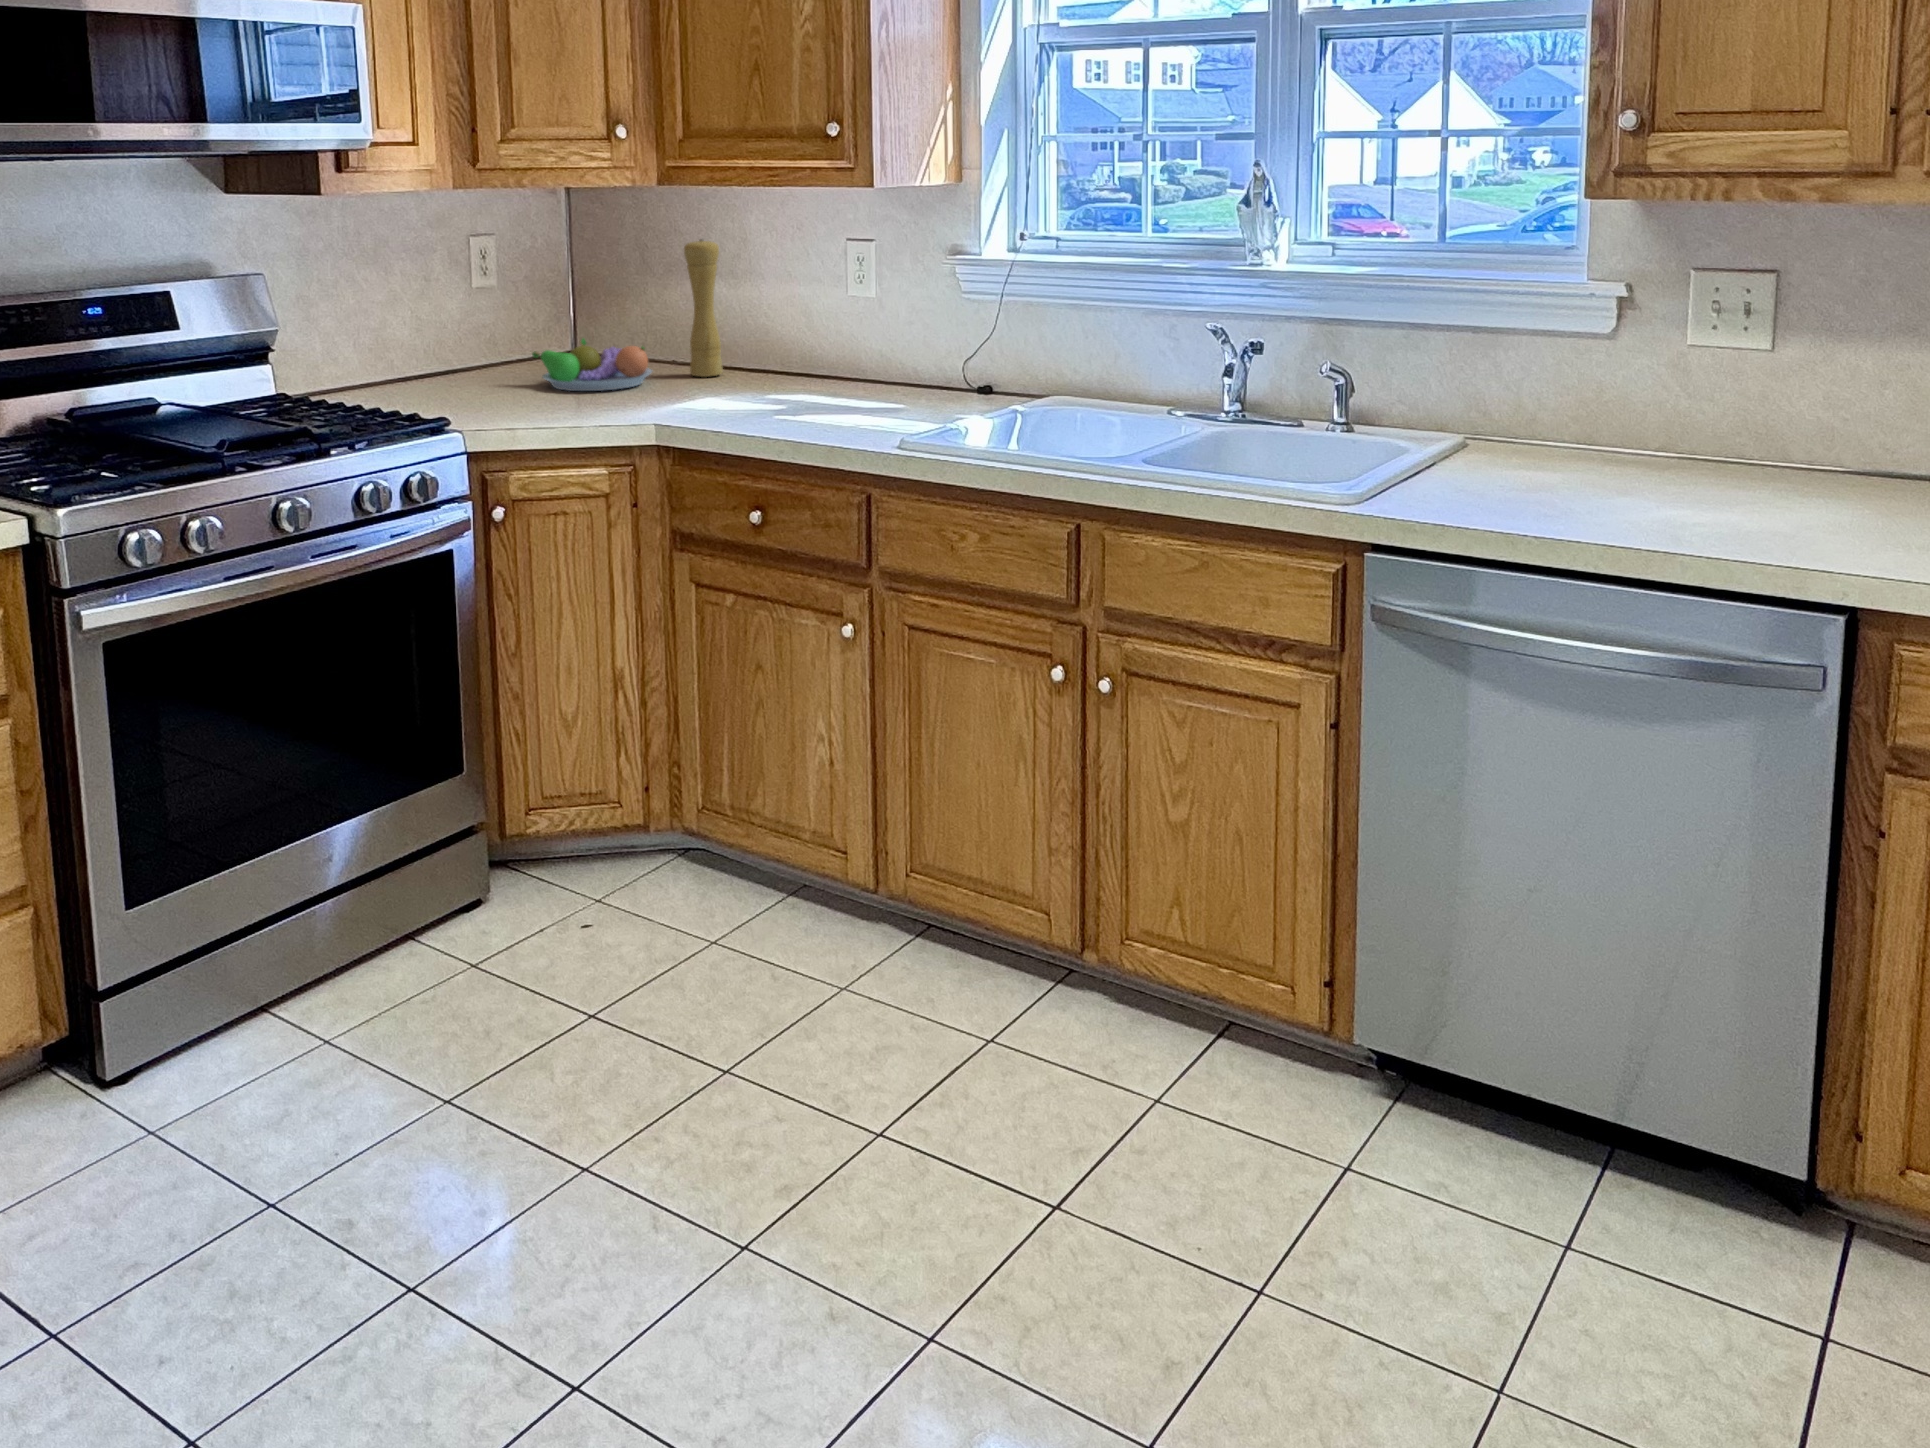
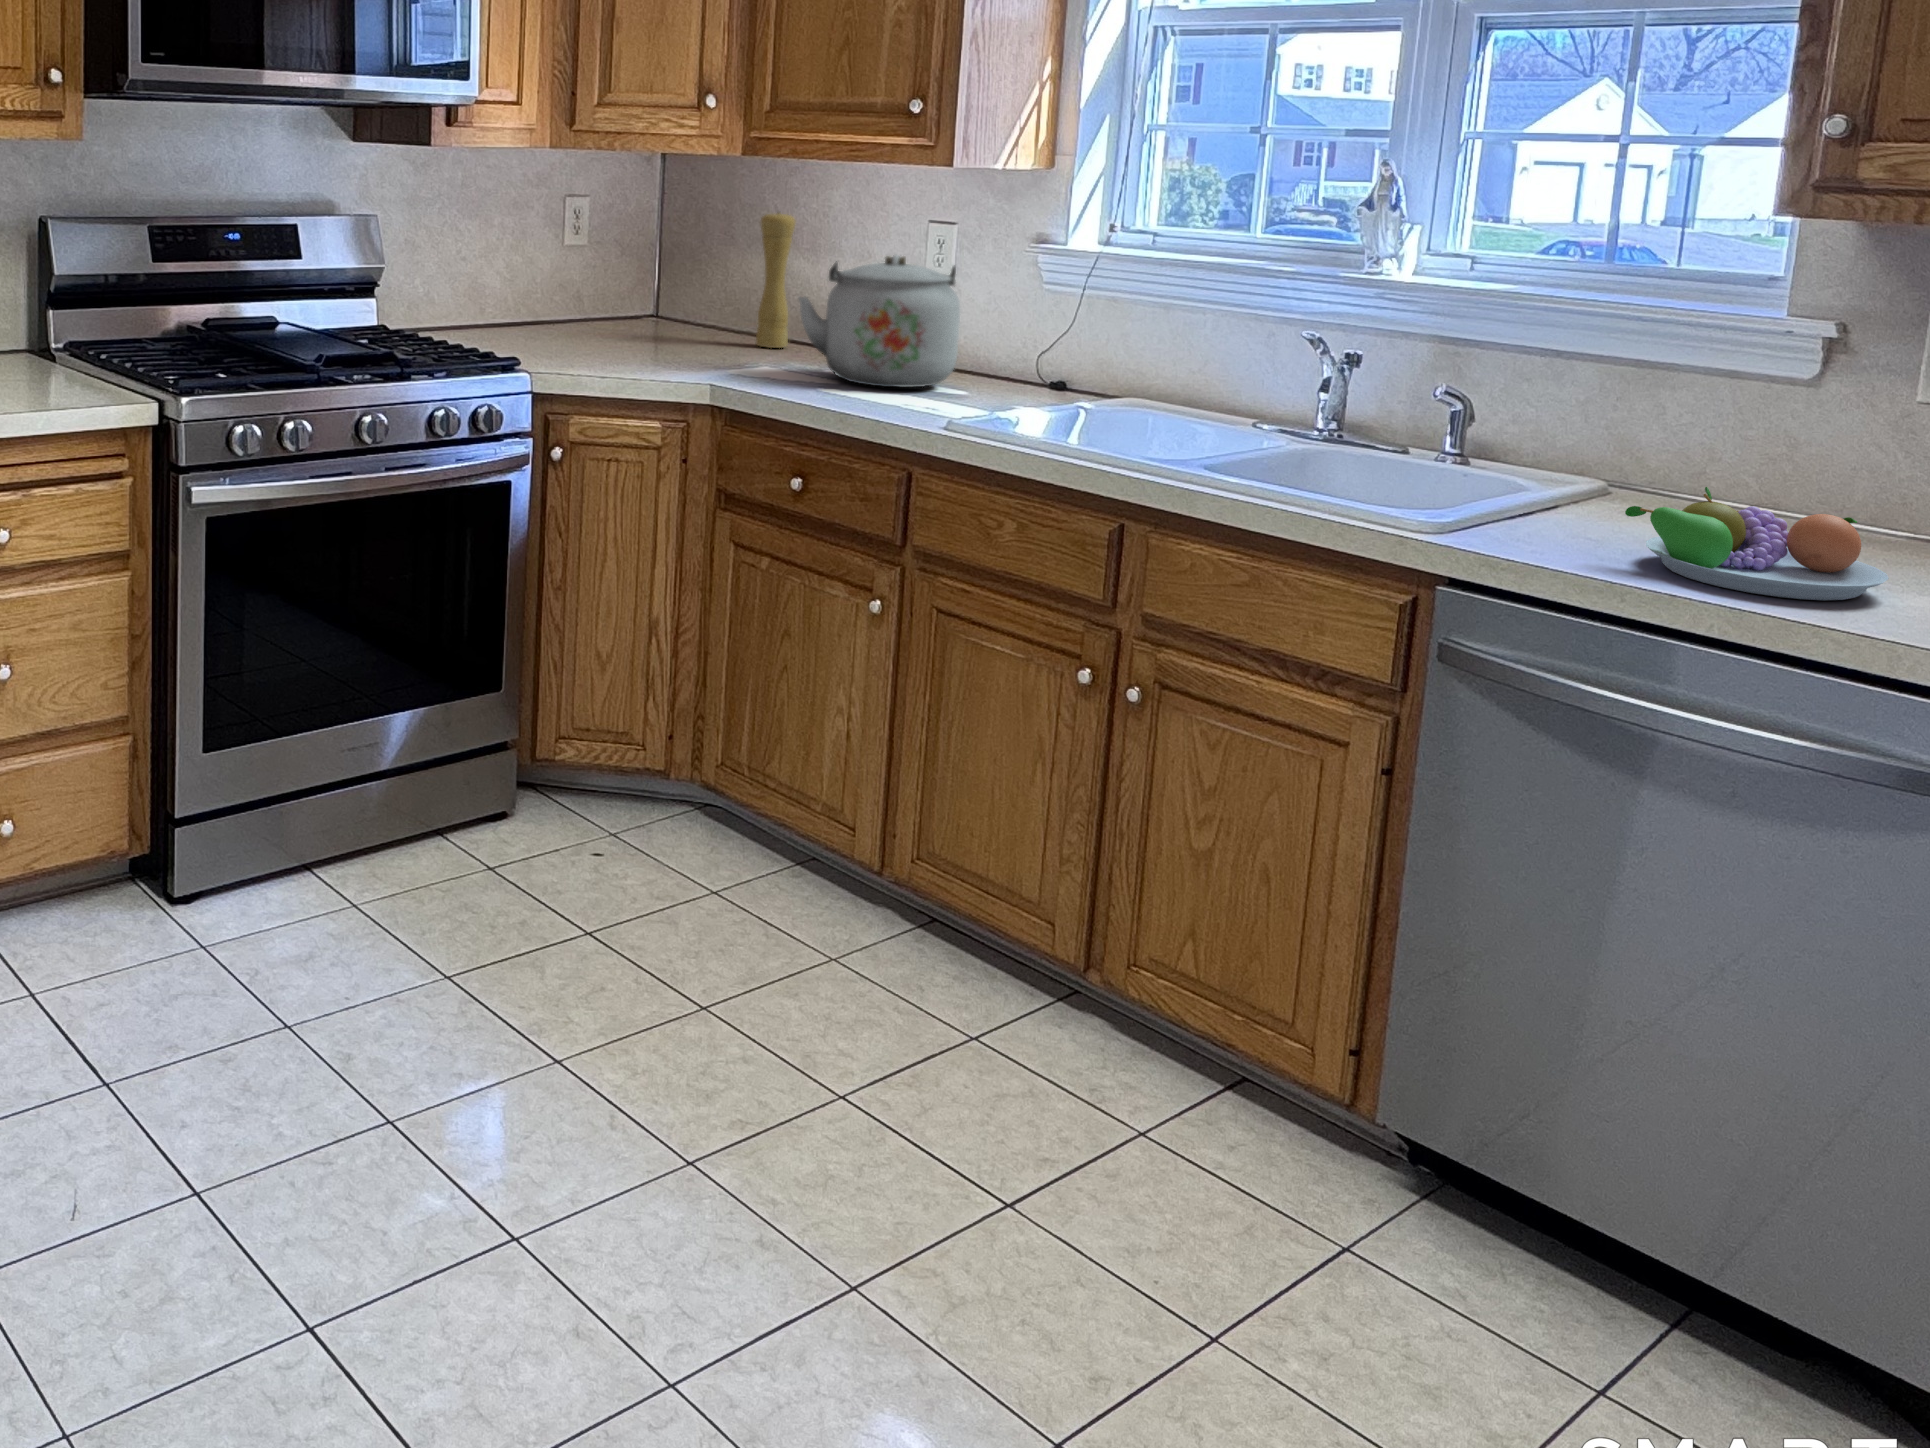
kettle: none [735,277,894,408] -> present [799,255,960,387]
fruit bowl: present [532,339,652,391] -> present [1625,487,1889,600]

